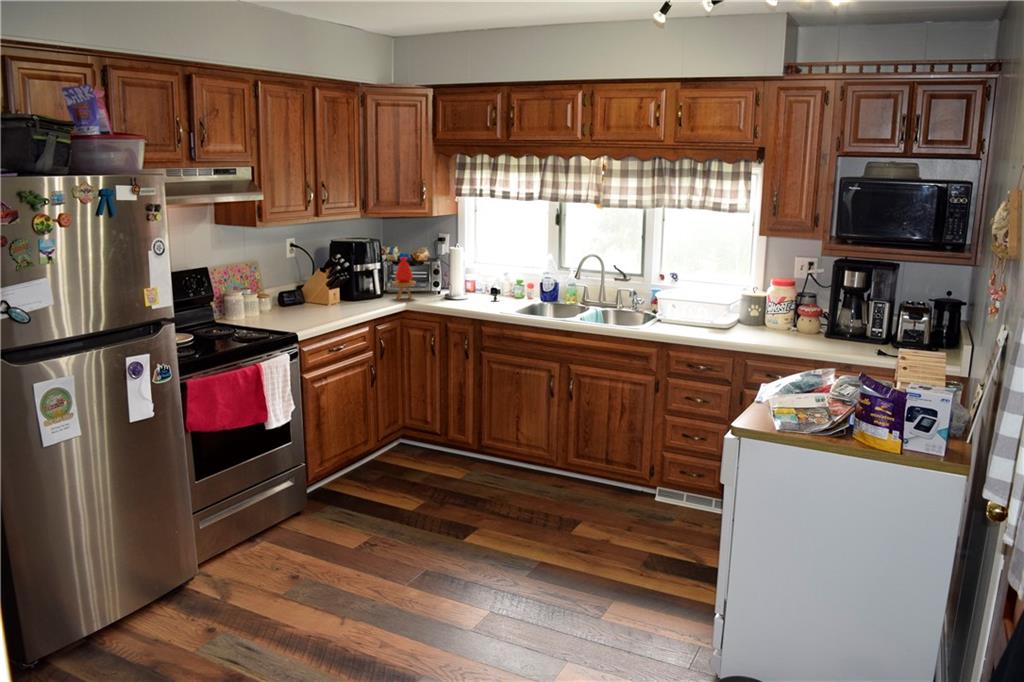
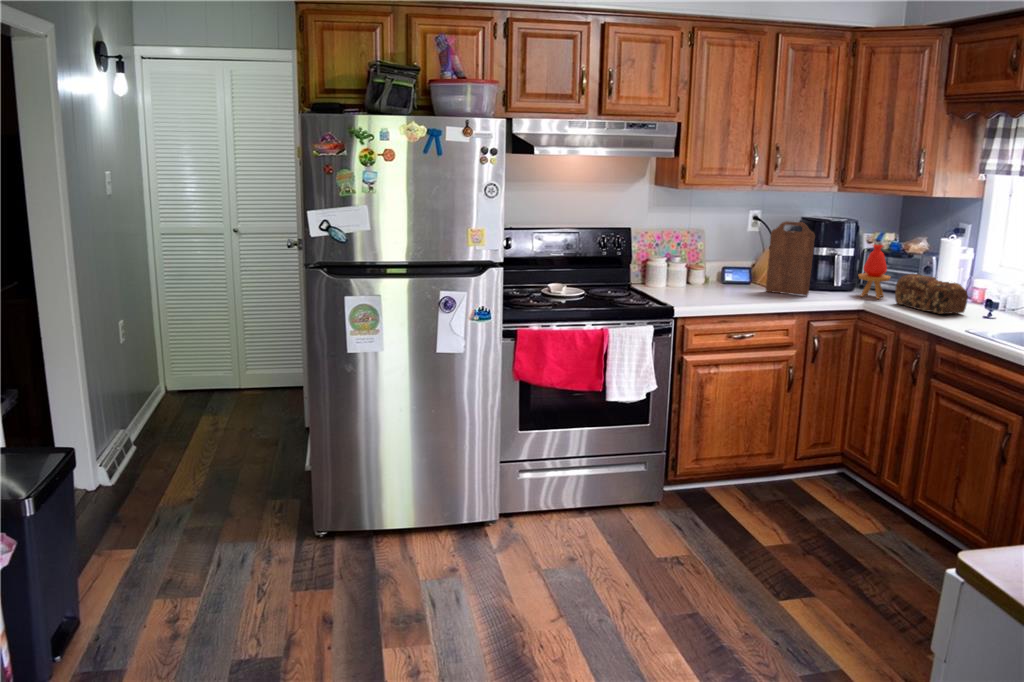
cutting board: none [328,245,366,307] -> present [766,221,815,296]
bread loaf: none [426,276,478,303] -> present [895,274,968,314]

